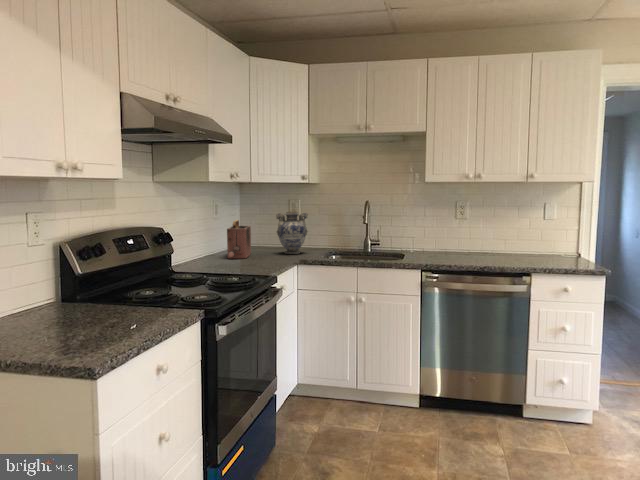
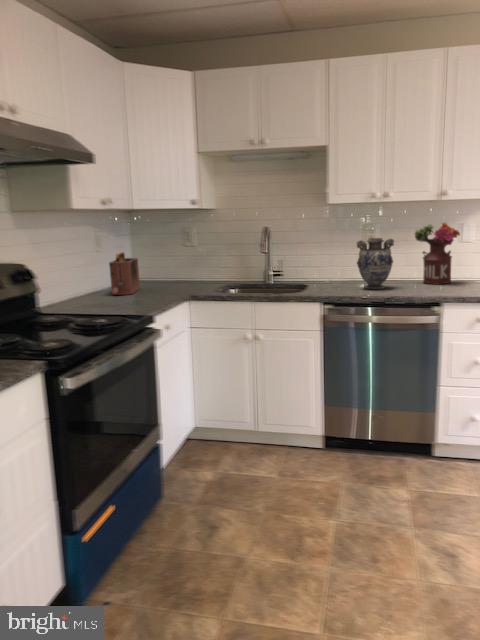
flower arrangement: none [502,202,544,257] -> present [414,223,460,284]
decorative vase: present [276,212,308,254] -> present [357,238,394,289]

